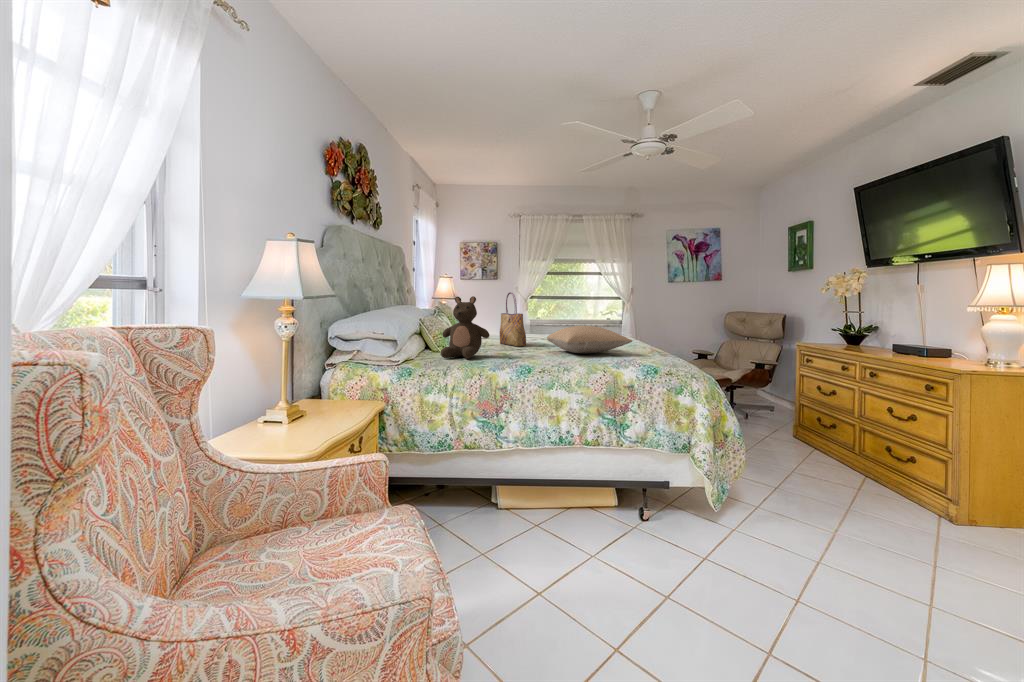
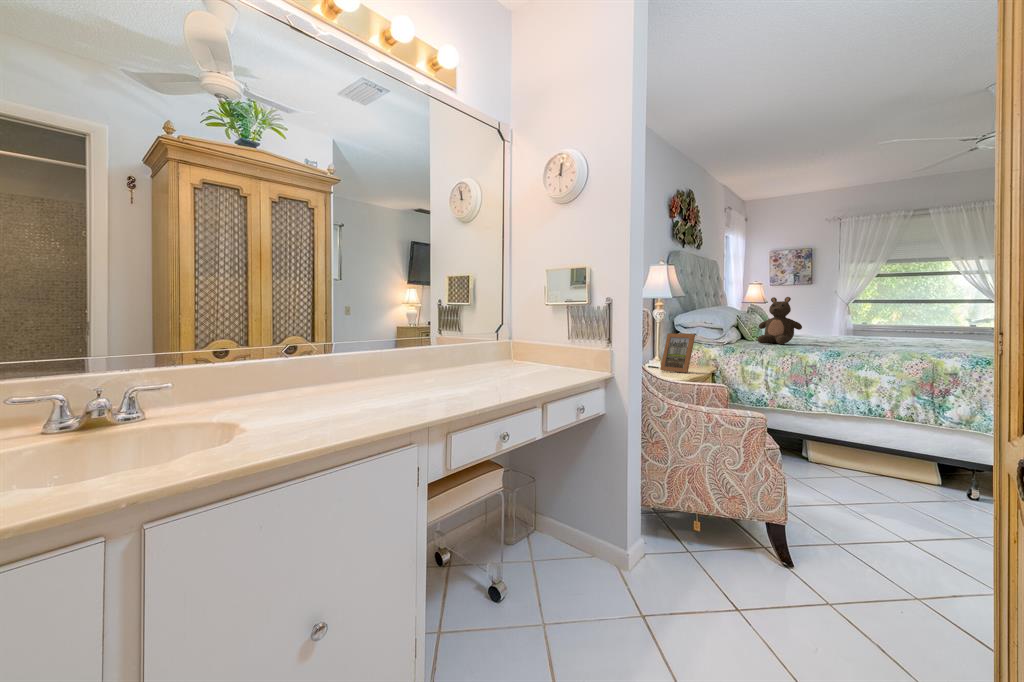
tote bag: present [500,292,526,346] -> none [812,294,841,342]
pillow: present [547,326,632,354] -> none [864,322,969,347]
picture frame: none [280,360,339,431] -> present [660,333,695,373]

